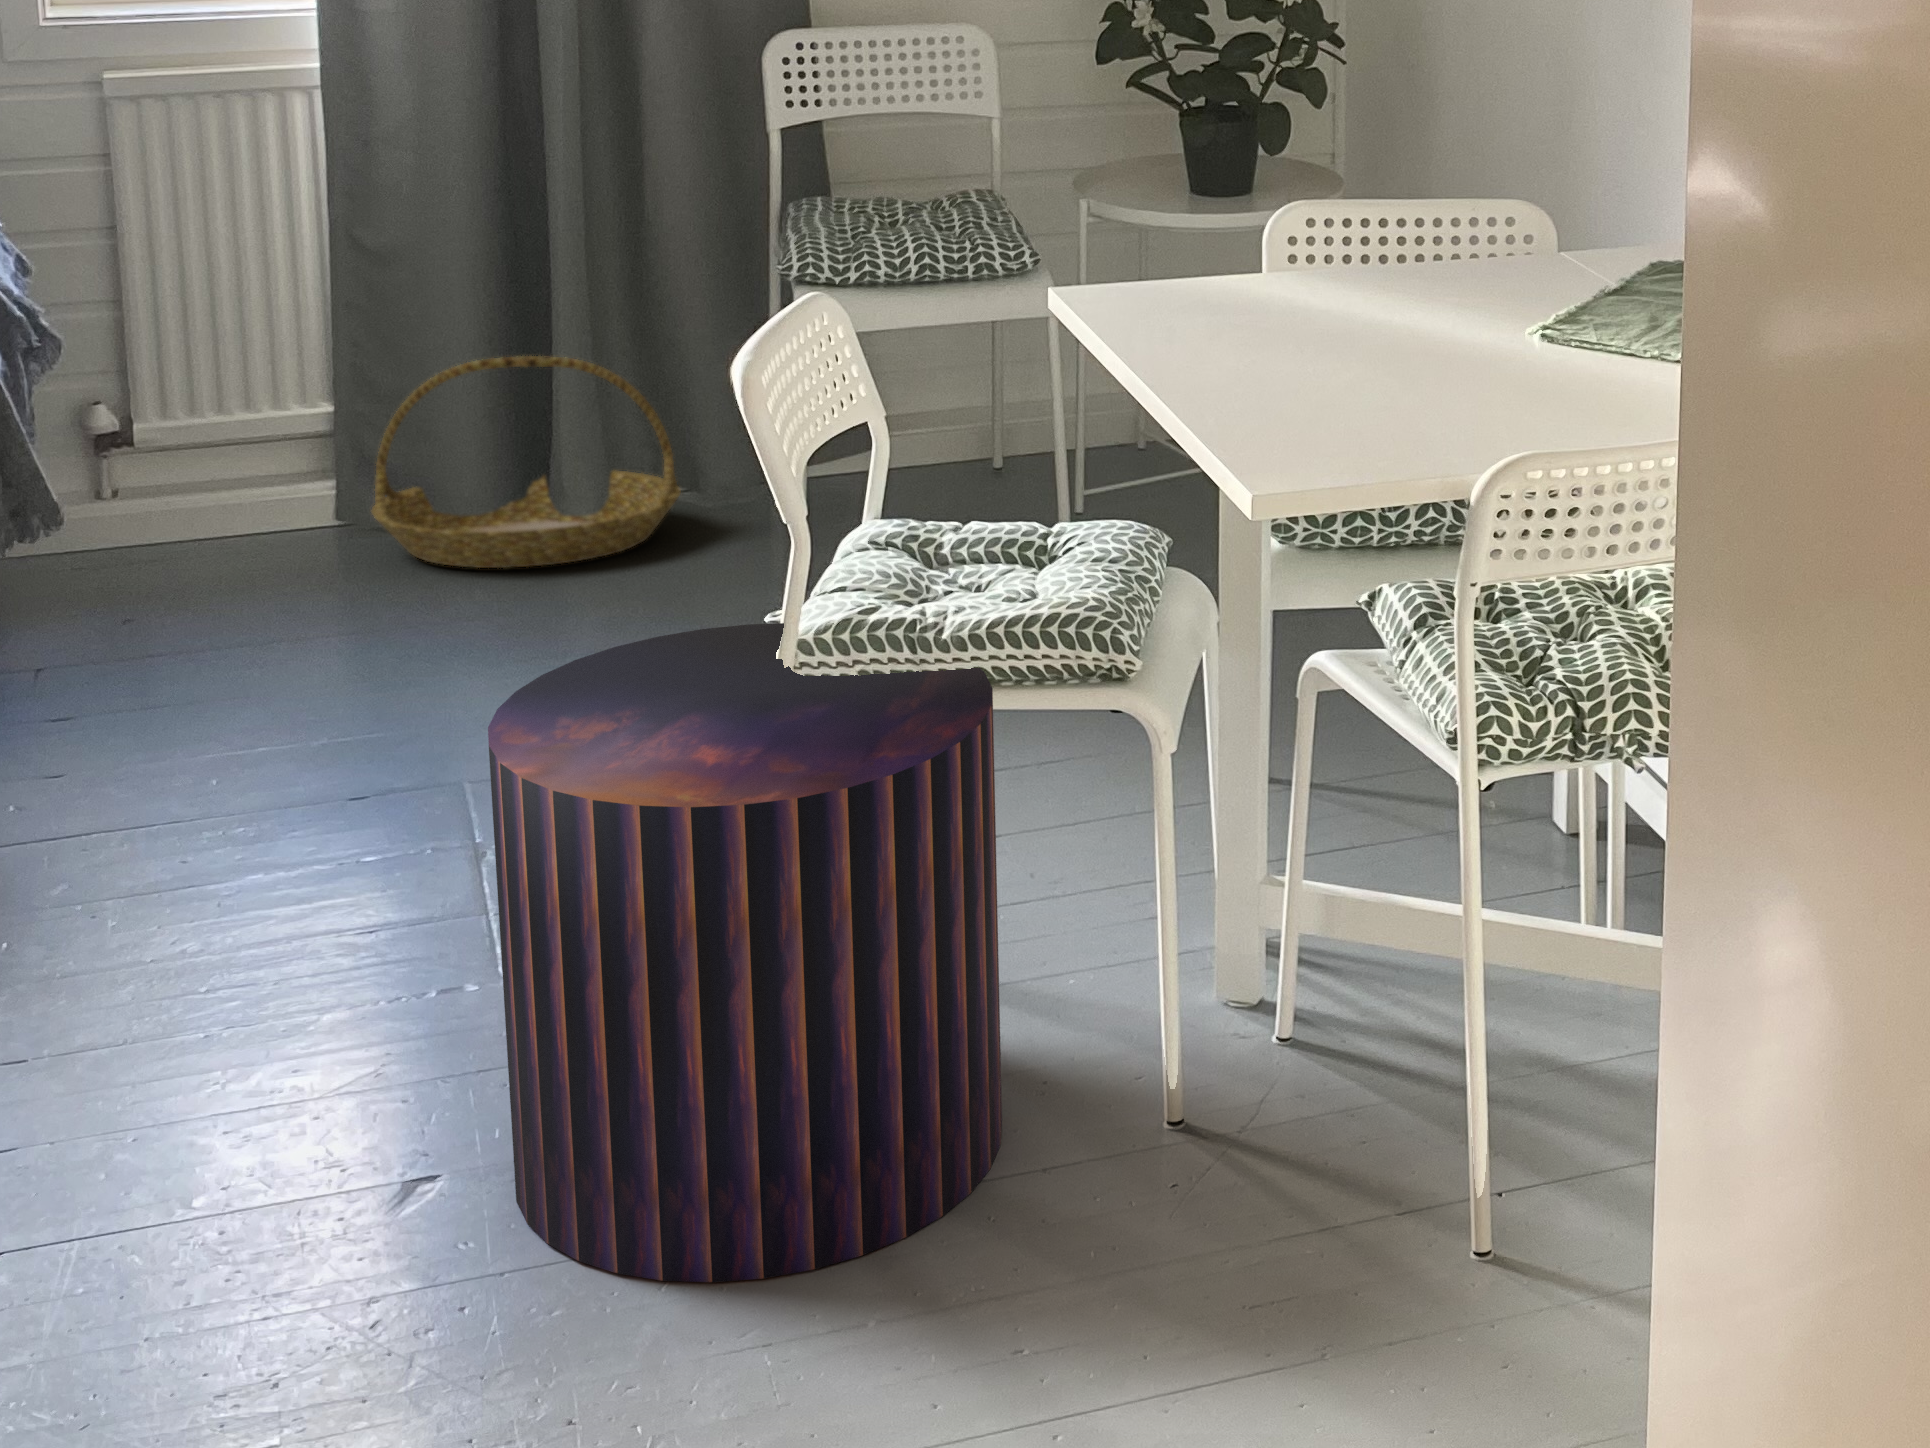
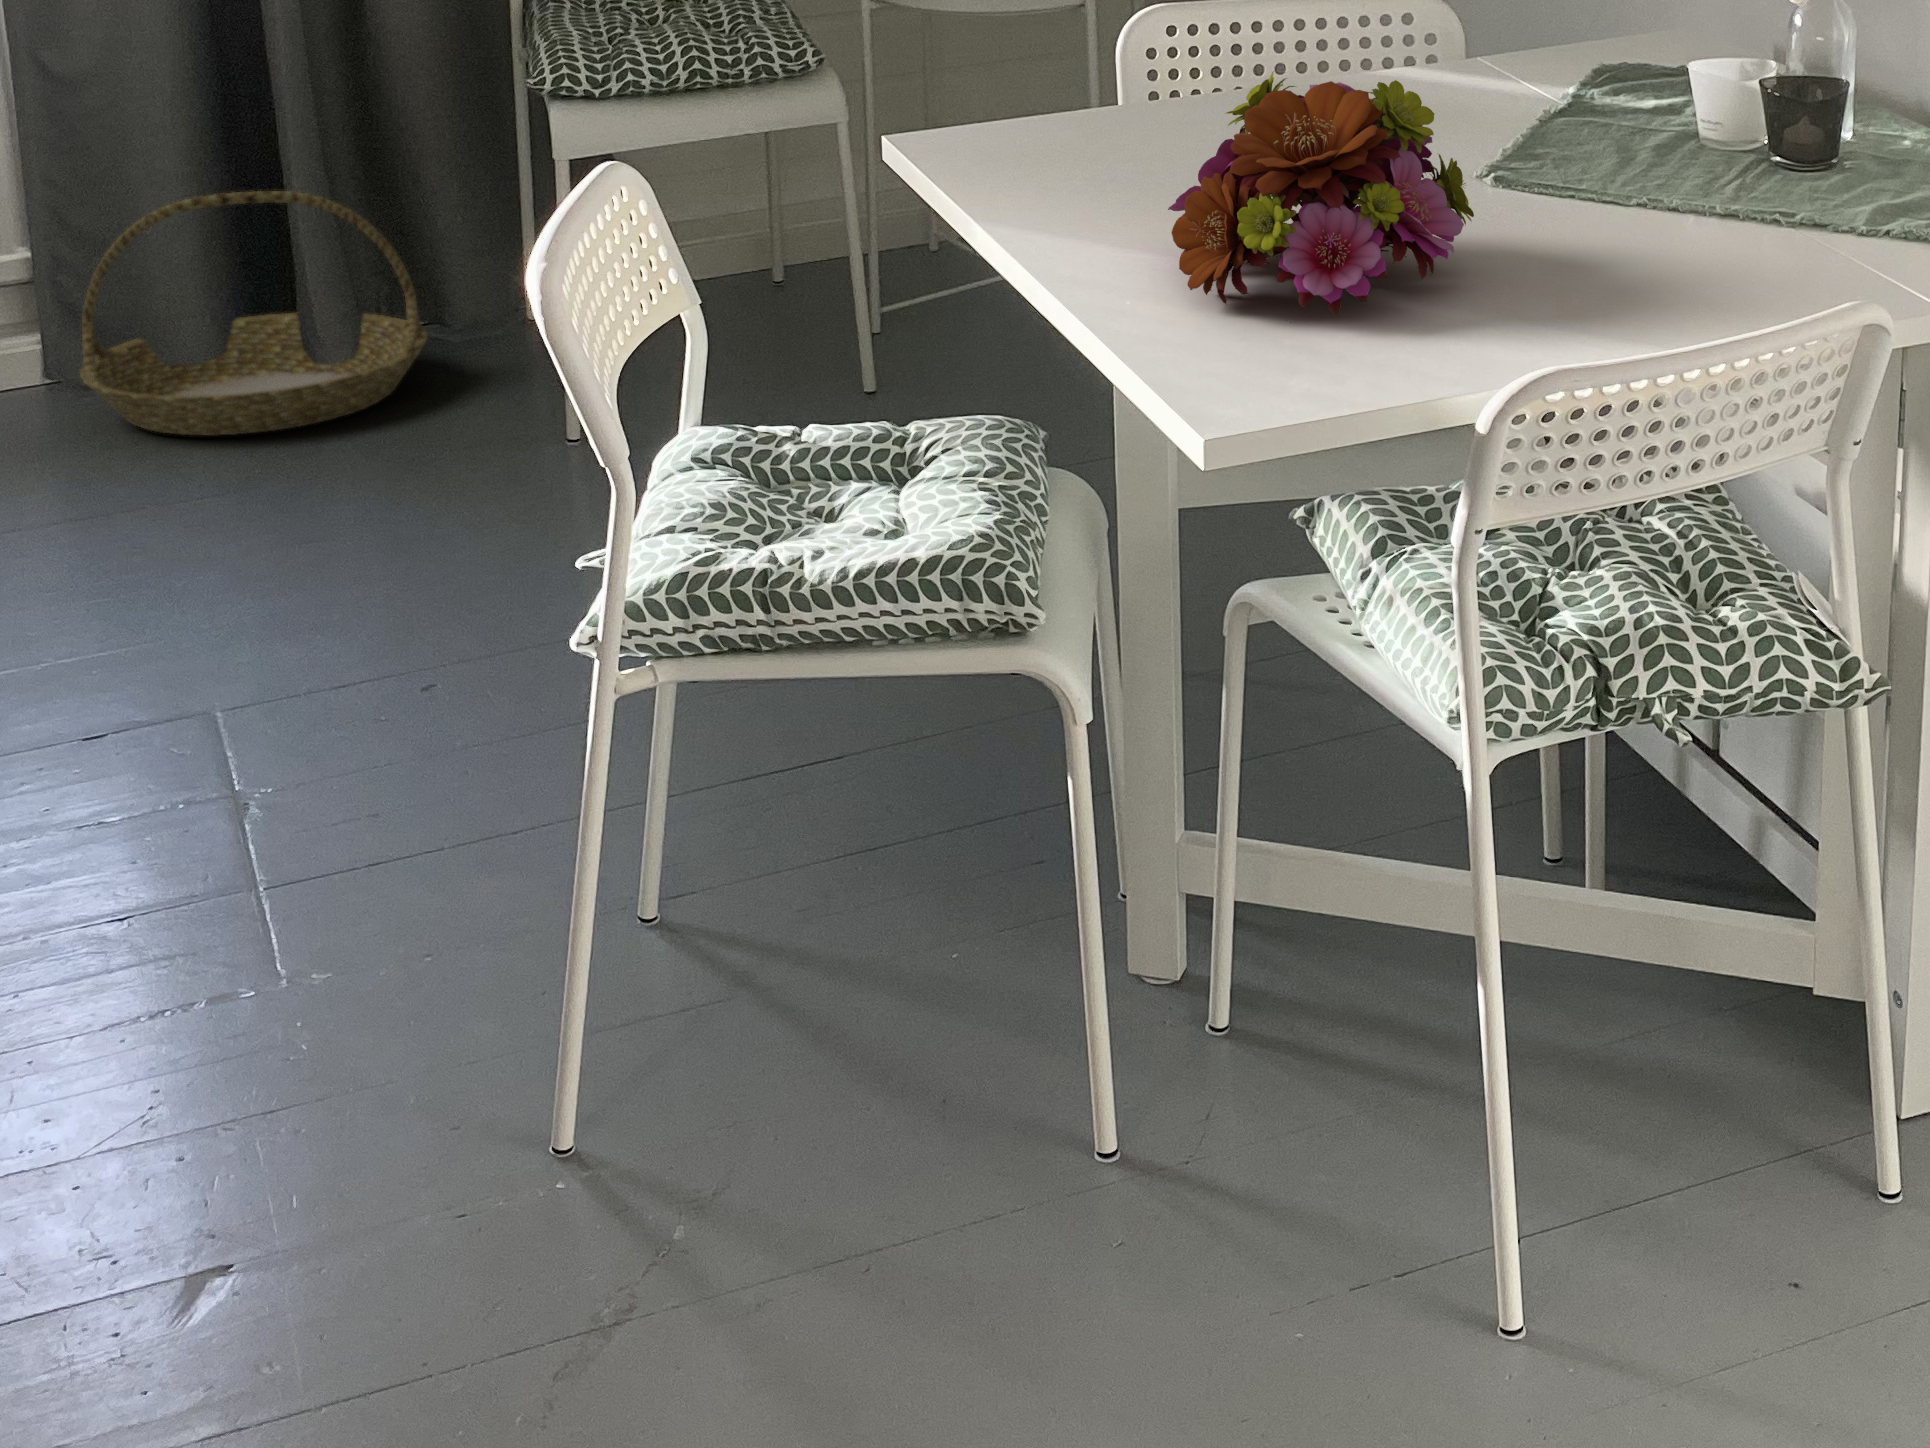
flower bouquet: none [1255,230,1501,420] -> present [1168,72,1474,313]
pouf: present [488,623,1002,1282] -> none [256,570,900,1408]

